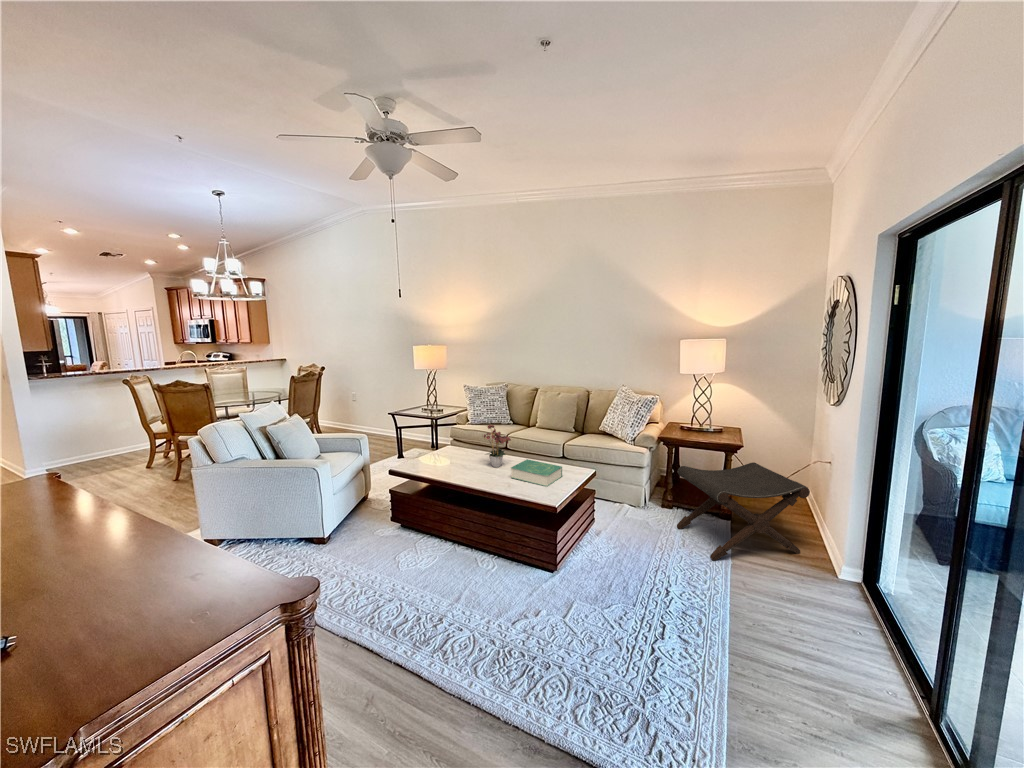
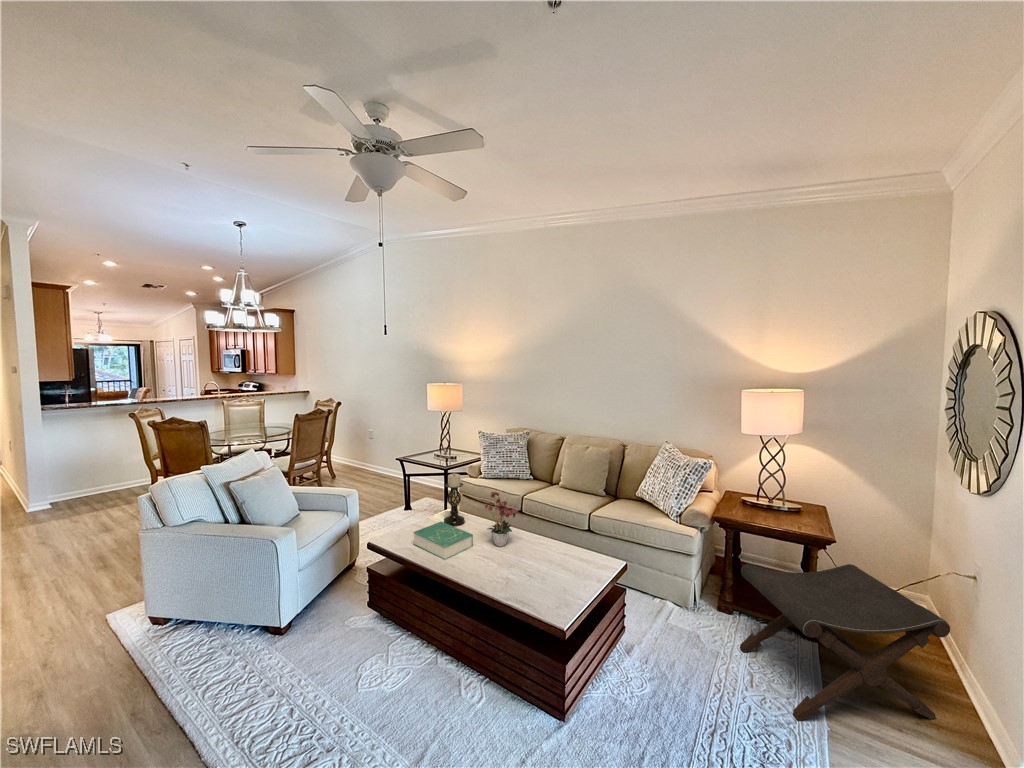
candle holder: none [446,415,463,457] -> present [444,473,465,526]
book: present [511,459,562,487] -> present [413,522,473,560]

